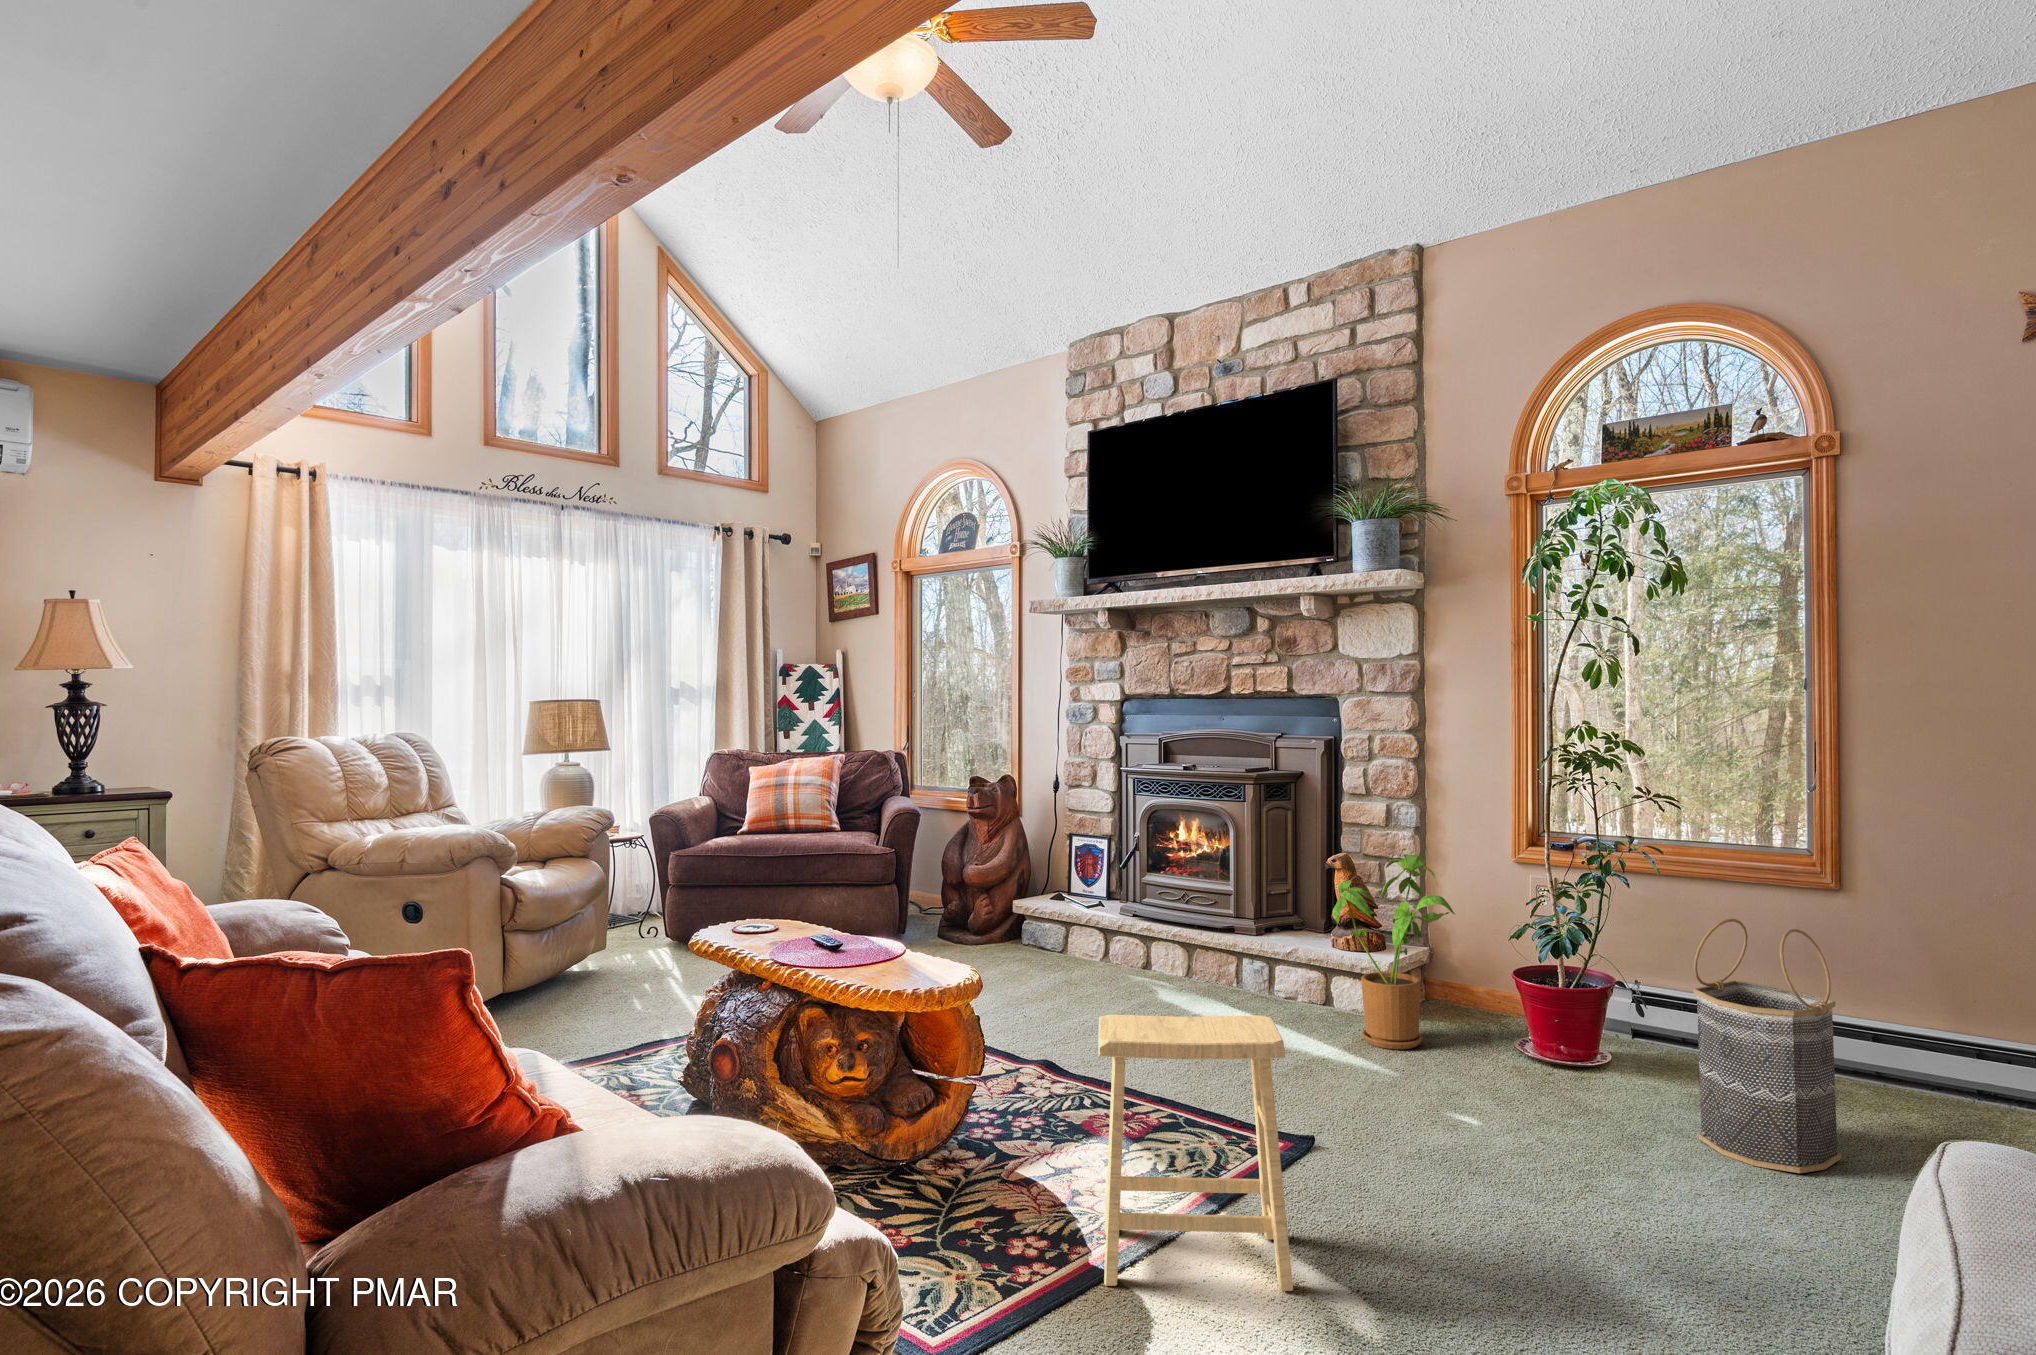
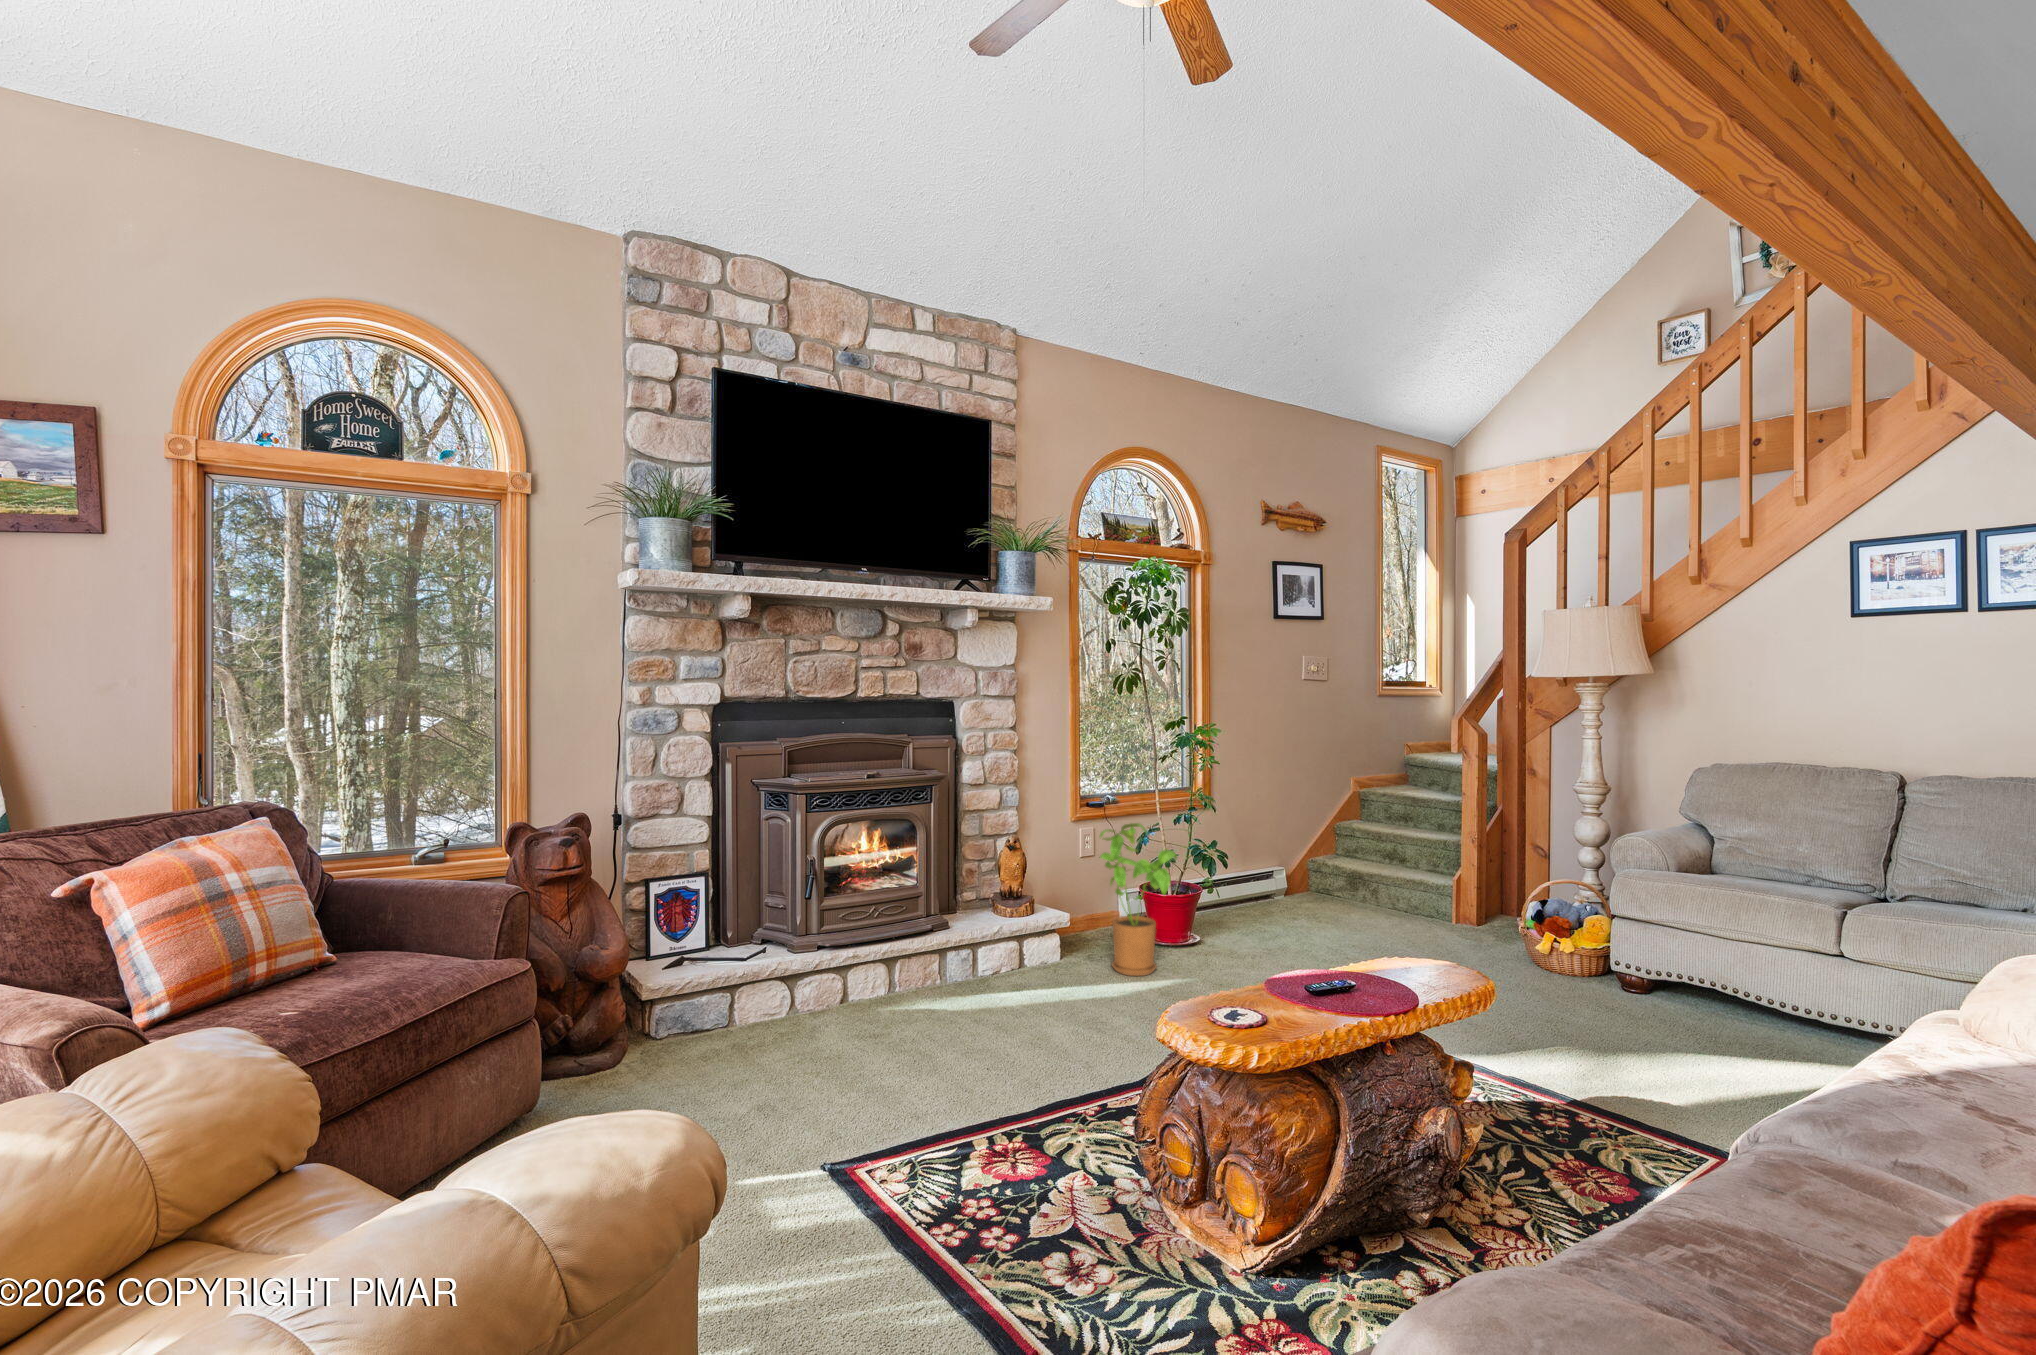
basket: present [1694,919,1841,1173] -> none [1310,824,1378,953]
footstool: present [1098,1015,1293,1291] -> none [1516,929,1637,1140]

